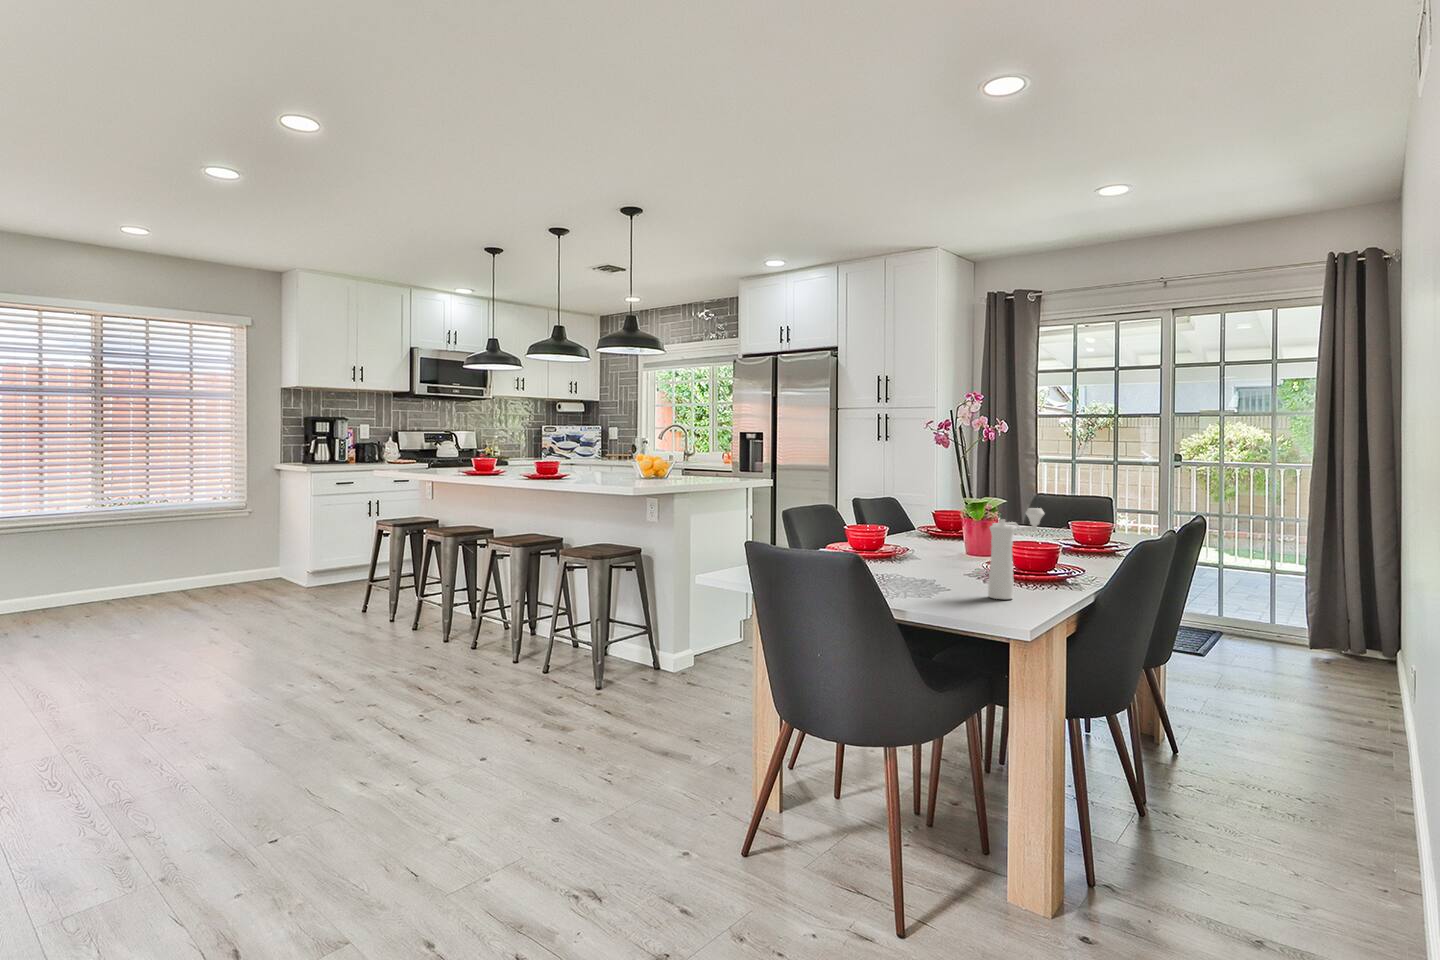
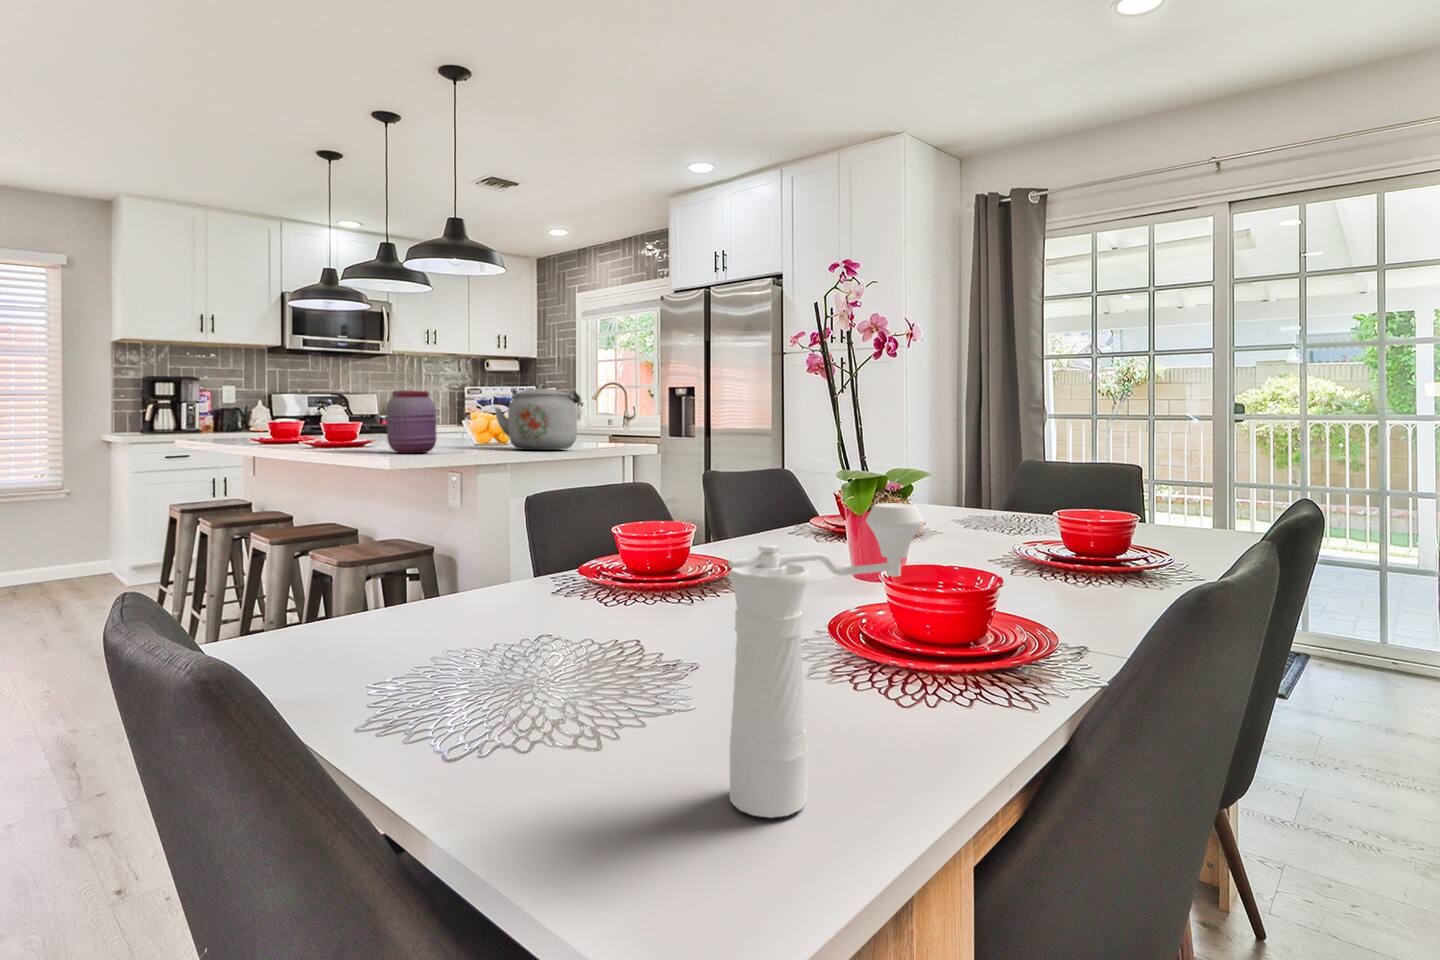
kettle: none [666,437,723,483] -> present [495,384,581,450]
jar: none [619,443,650,485] -> present [386,390,437,453]

